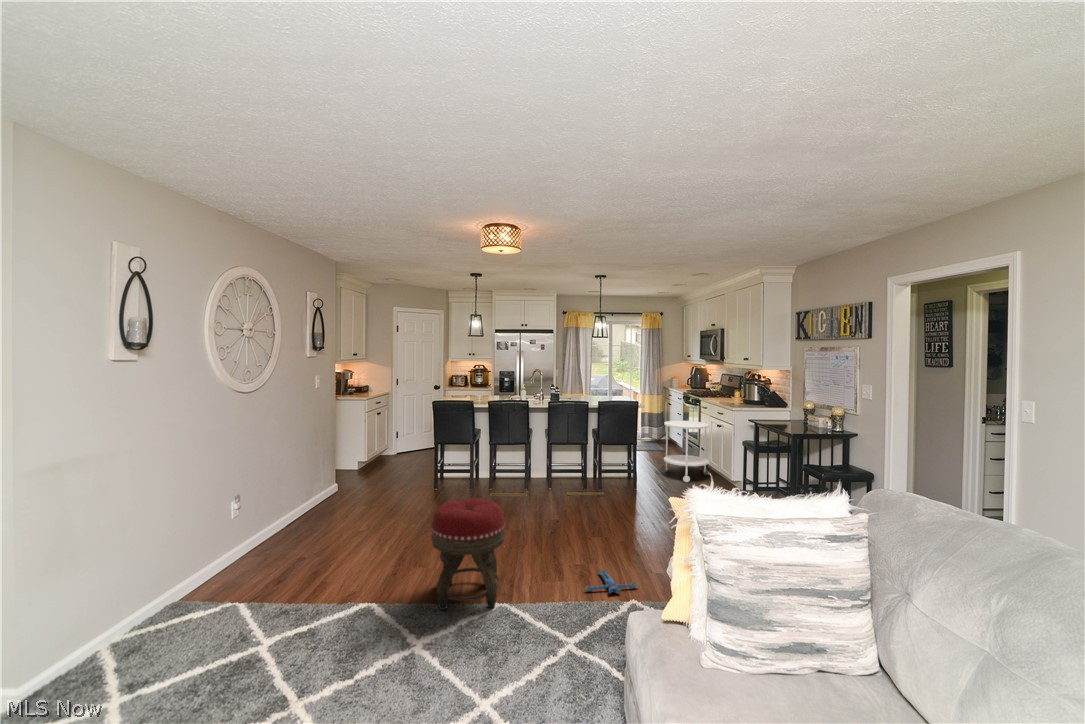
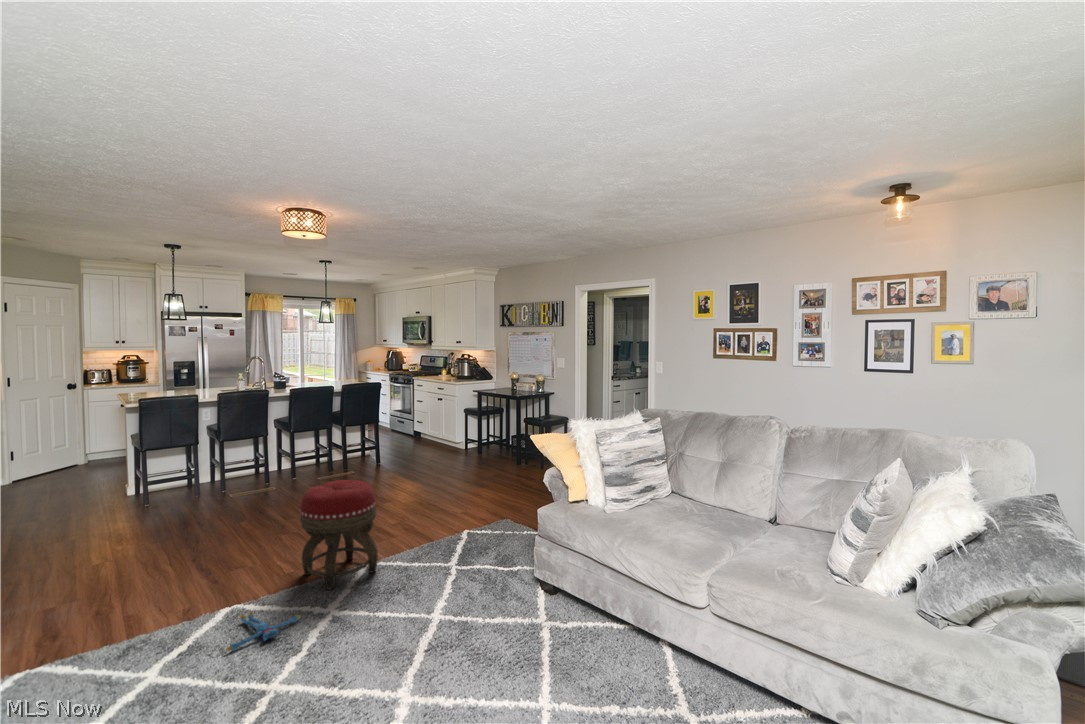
side table: present [664,421,709,482] -> none [398,399,438,452]
plush toy: present [584,568,639,593] -> present [226,611,301,651]

